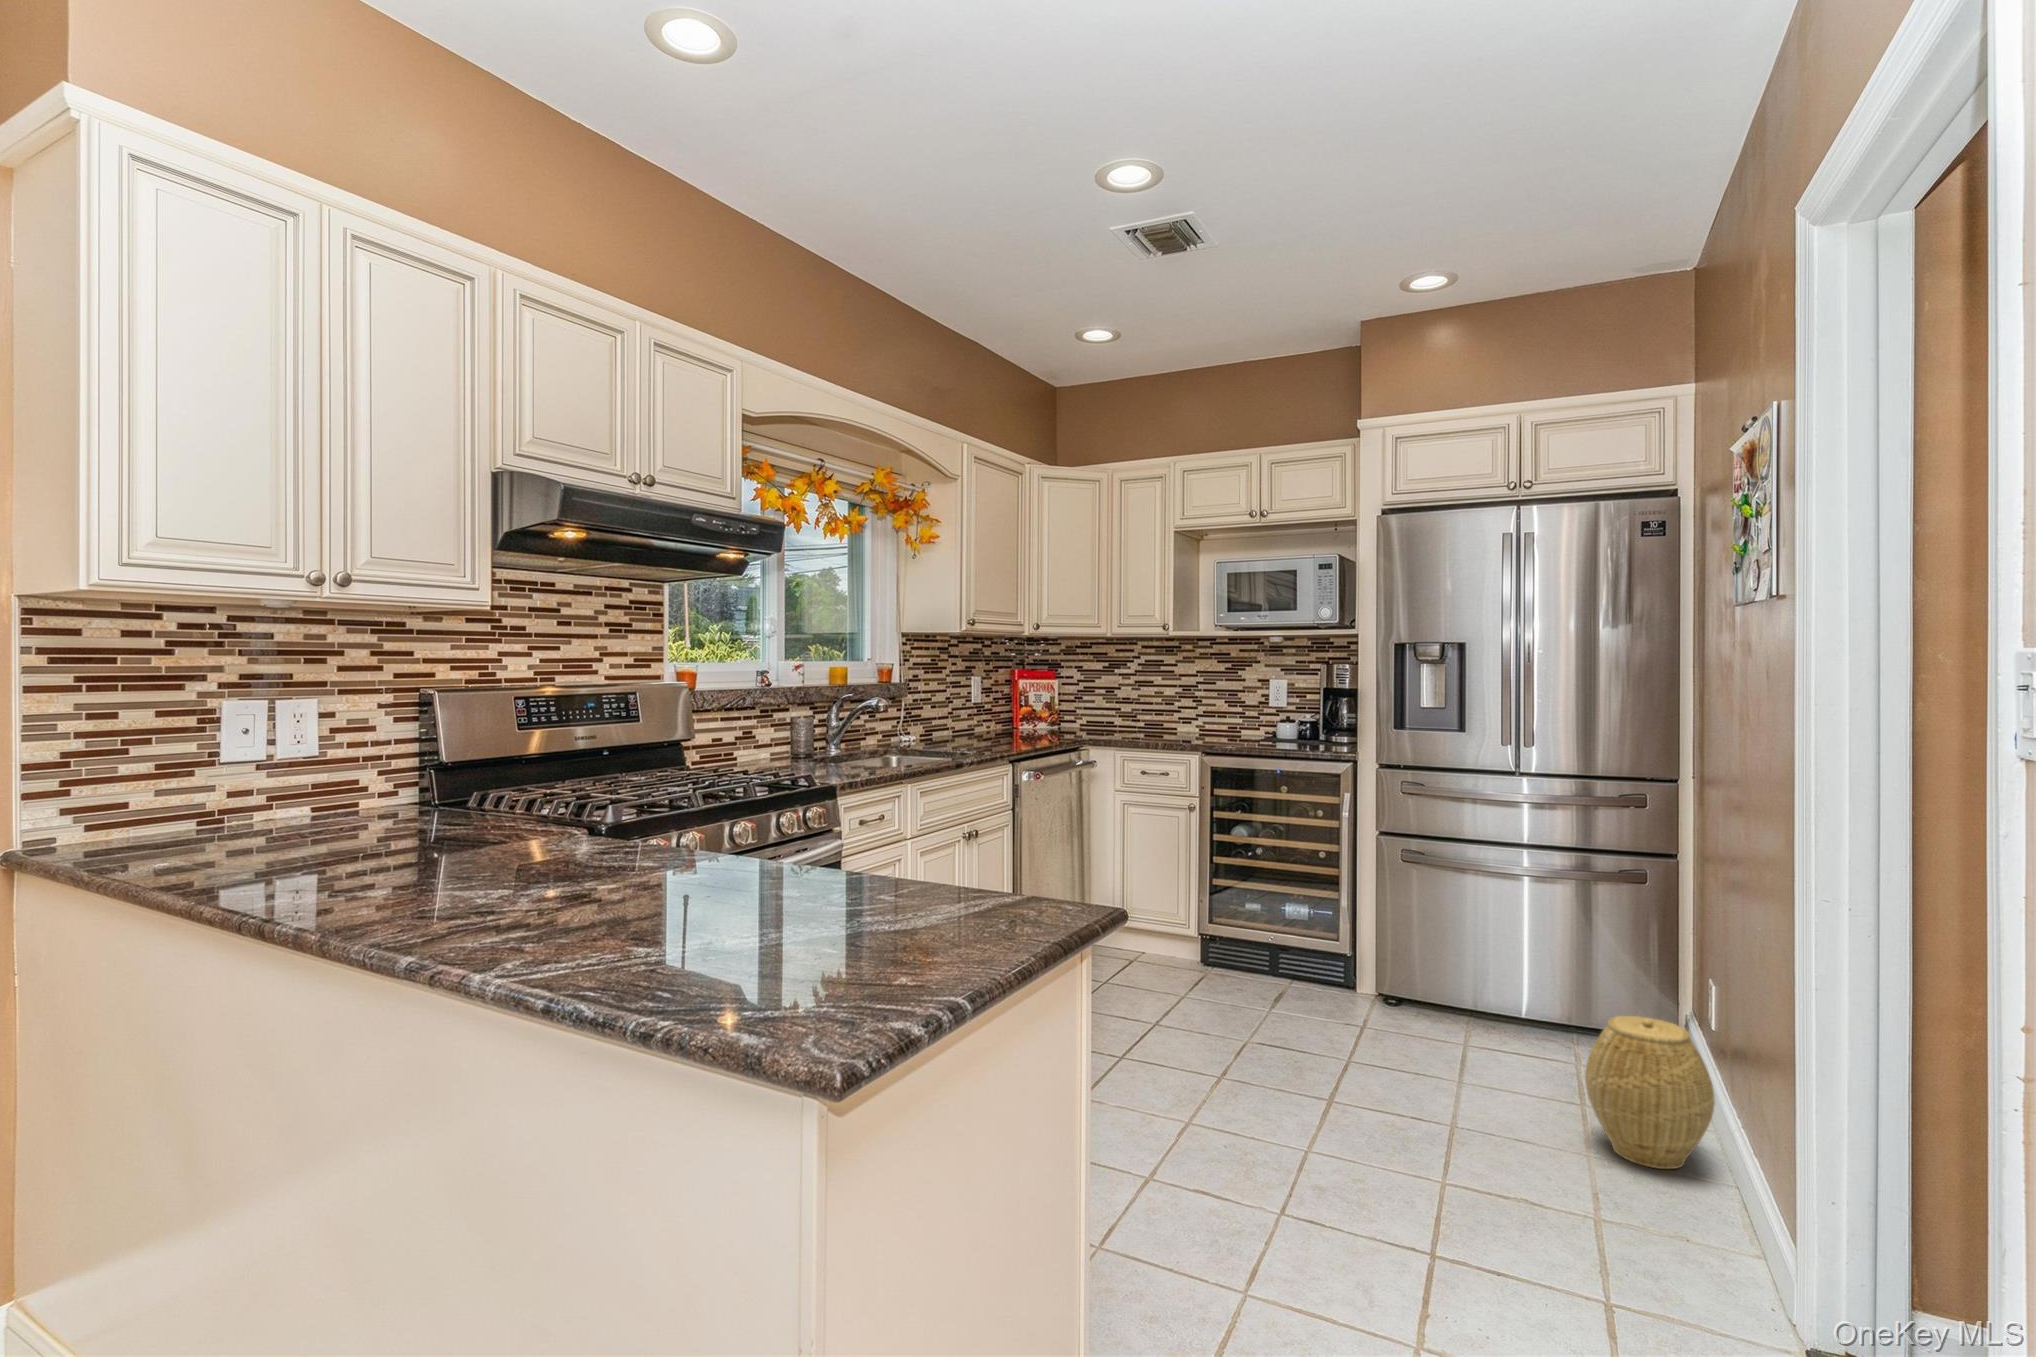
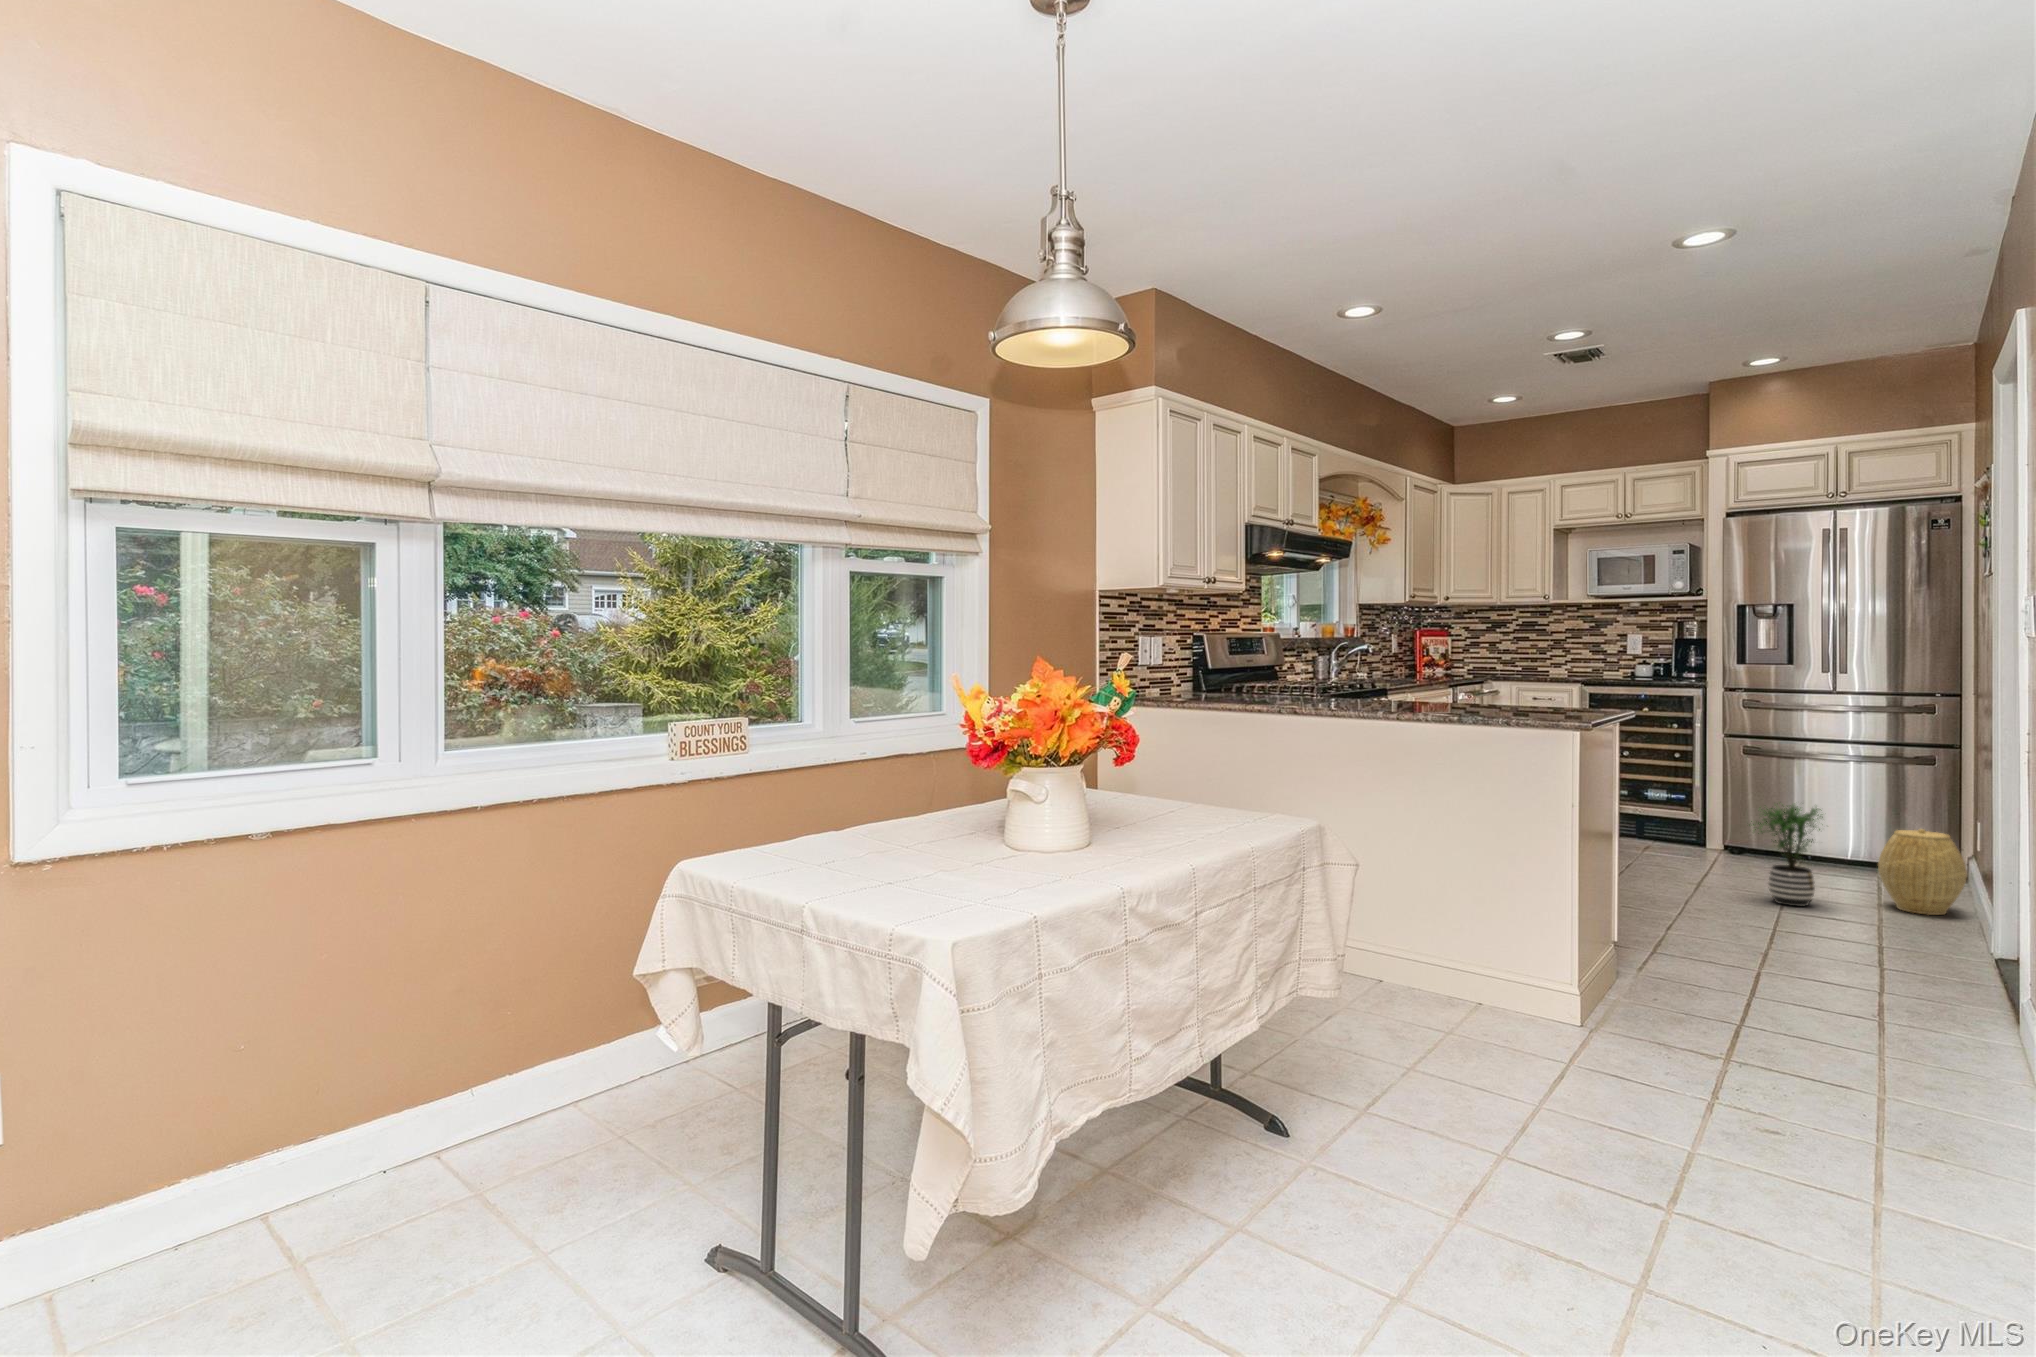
potted plant: none [1393,973,1517,1159] -> present [1749,805,1823,906]

